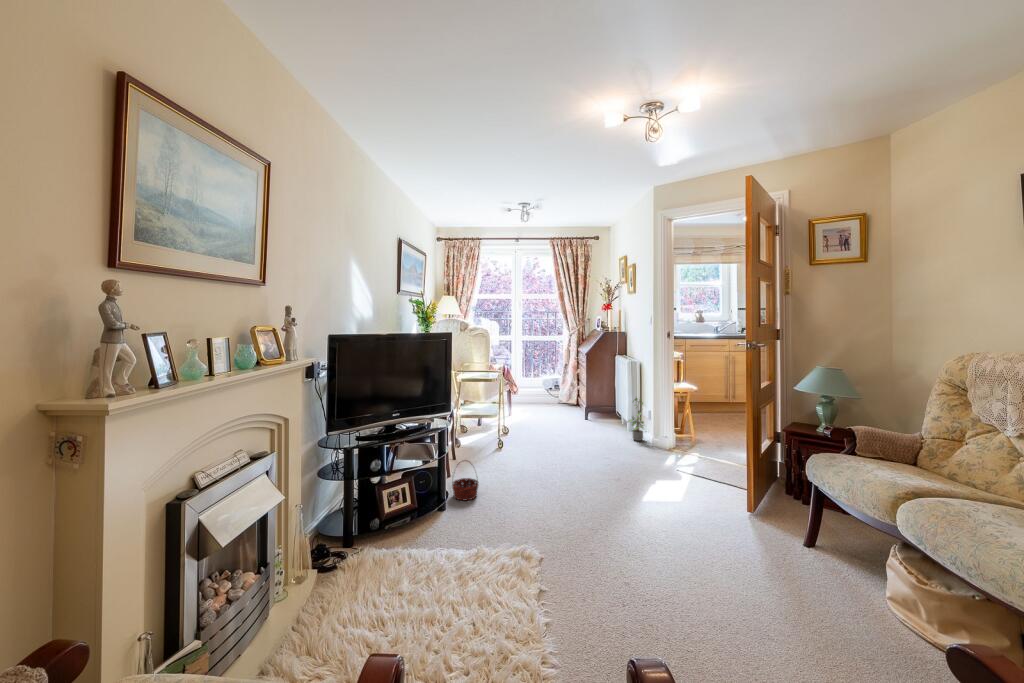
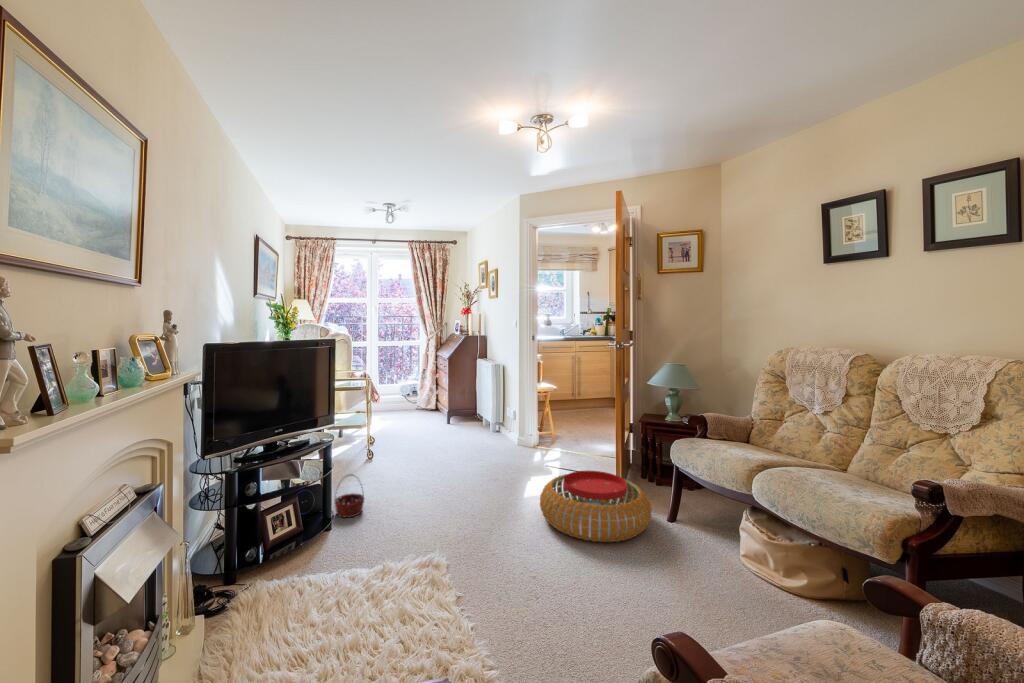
potted plant: present [628,398,644,441] -> none [492,399,509,440]
pouf: none [655,487,809,585] -> present [540,471,652,542]

